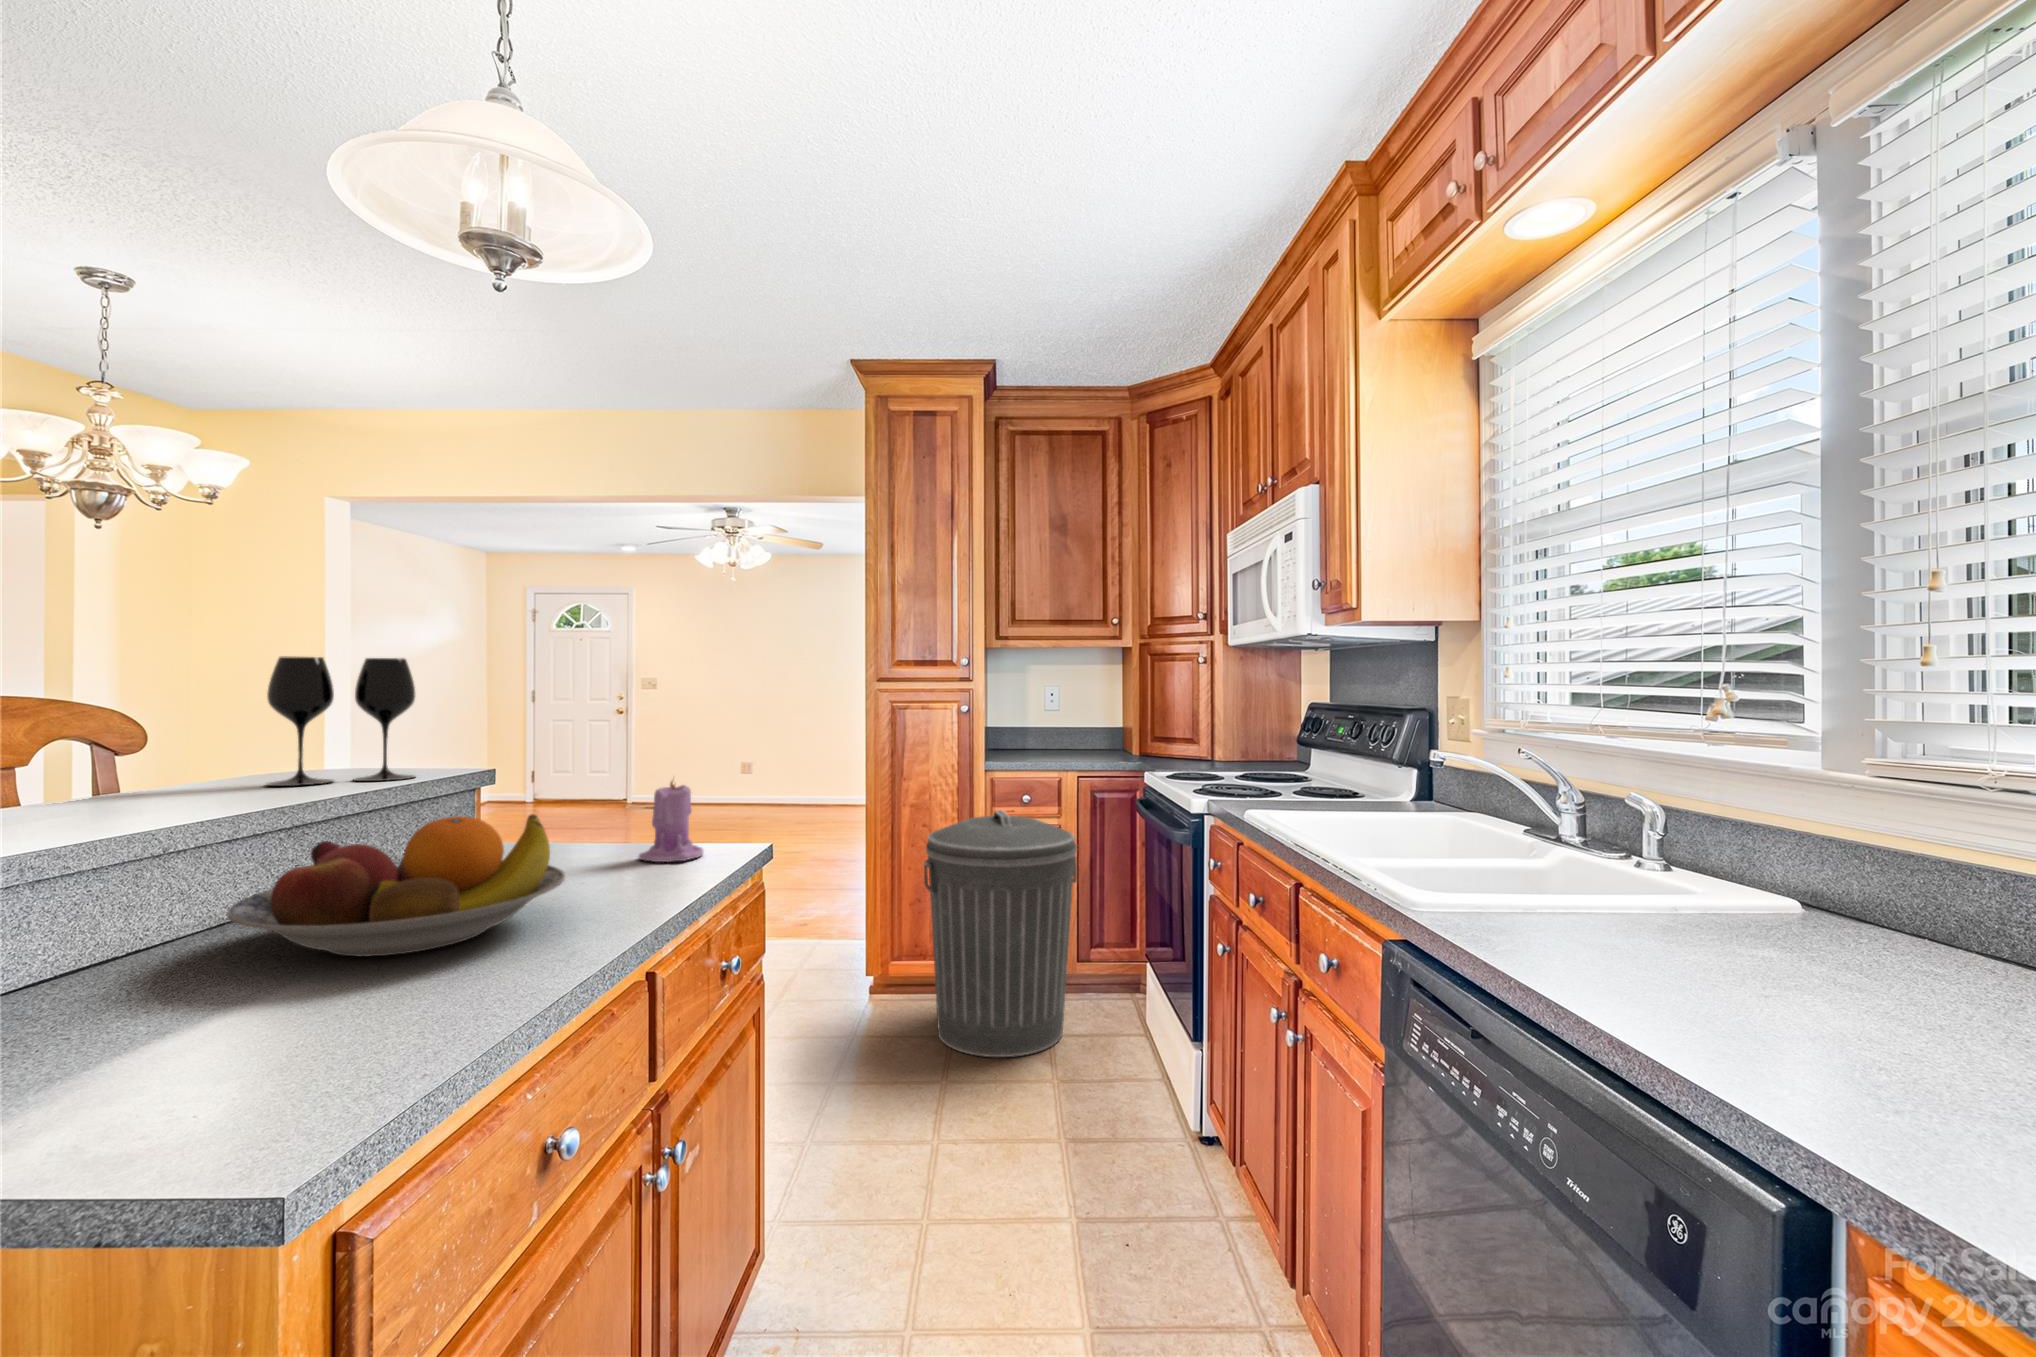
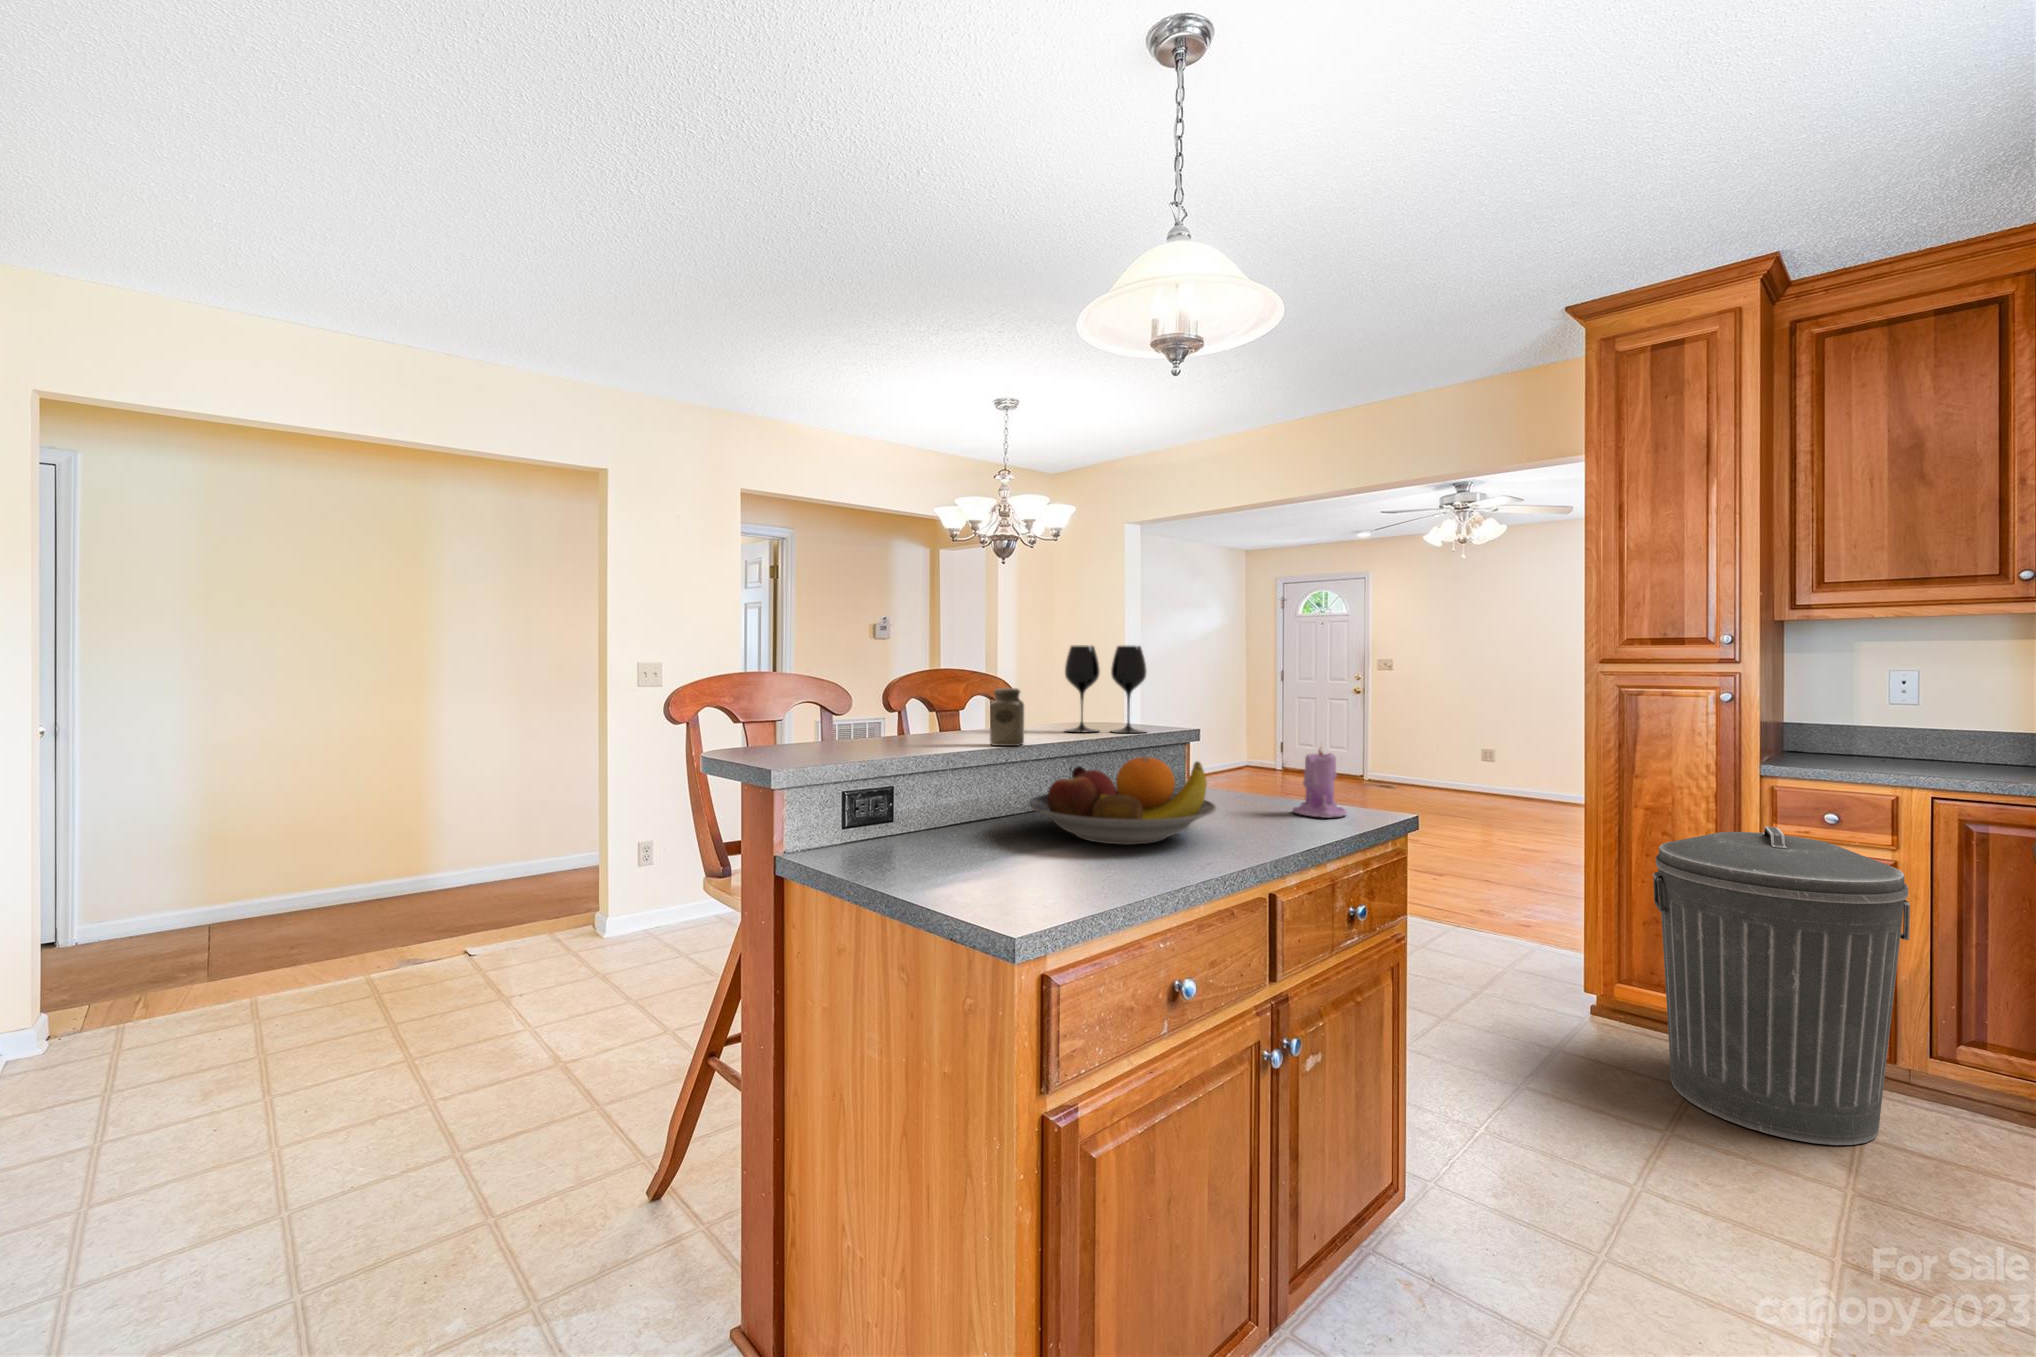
salt shaker: none [124,724,202,825] -> present [990,688,1024,746]

